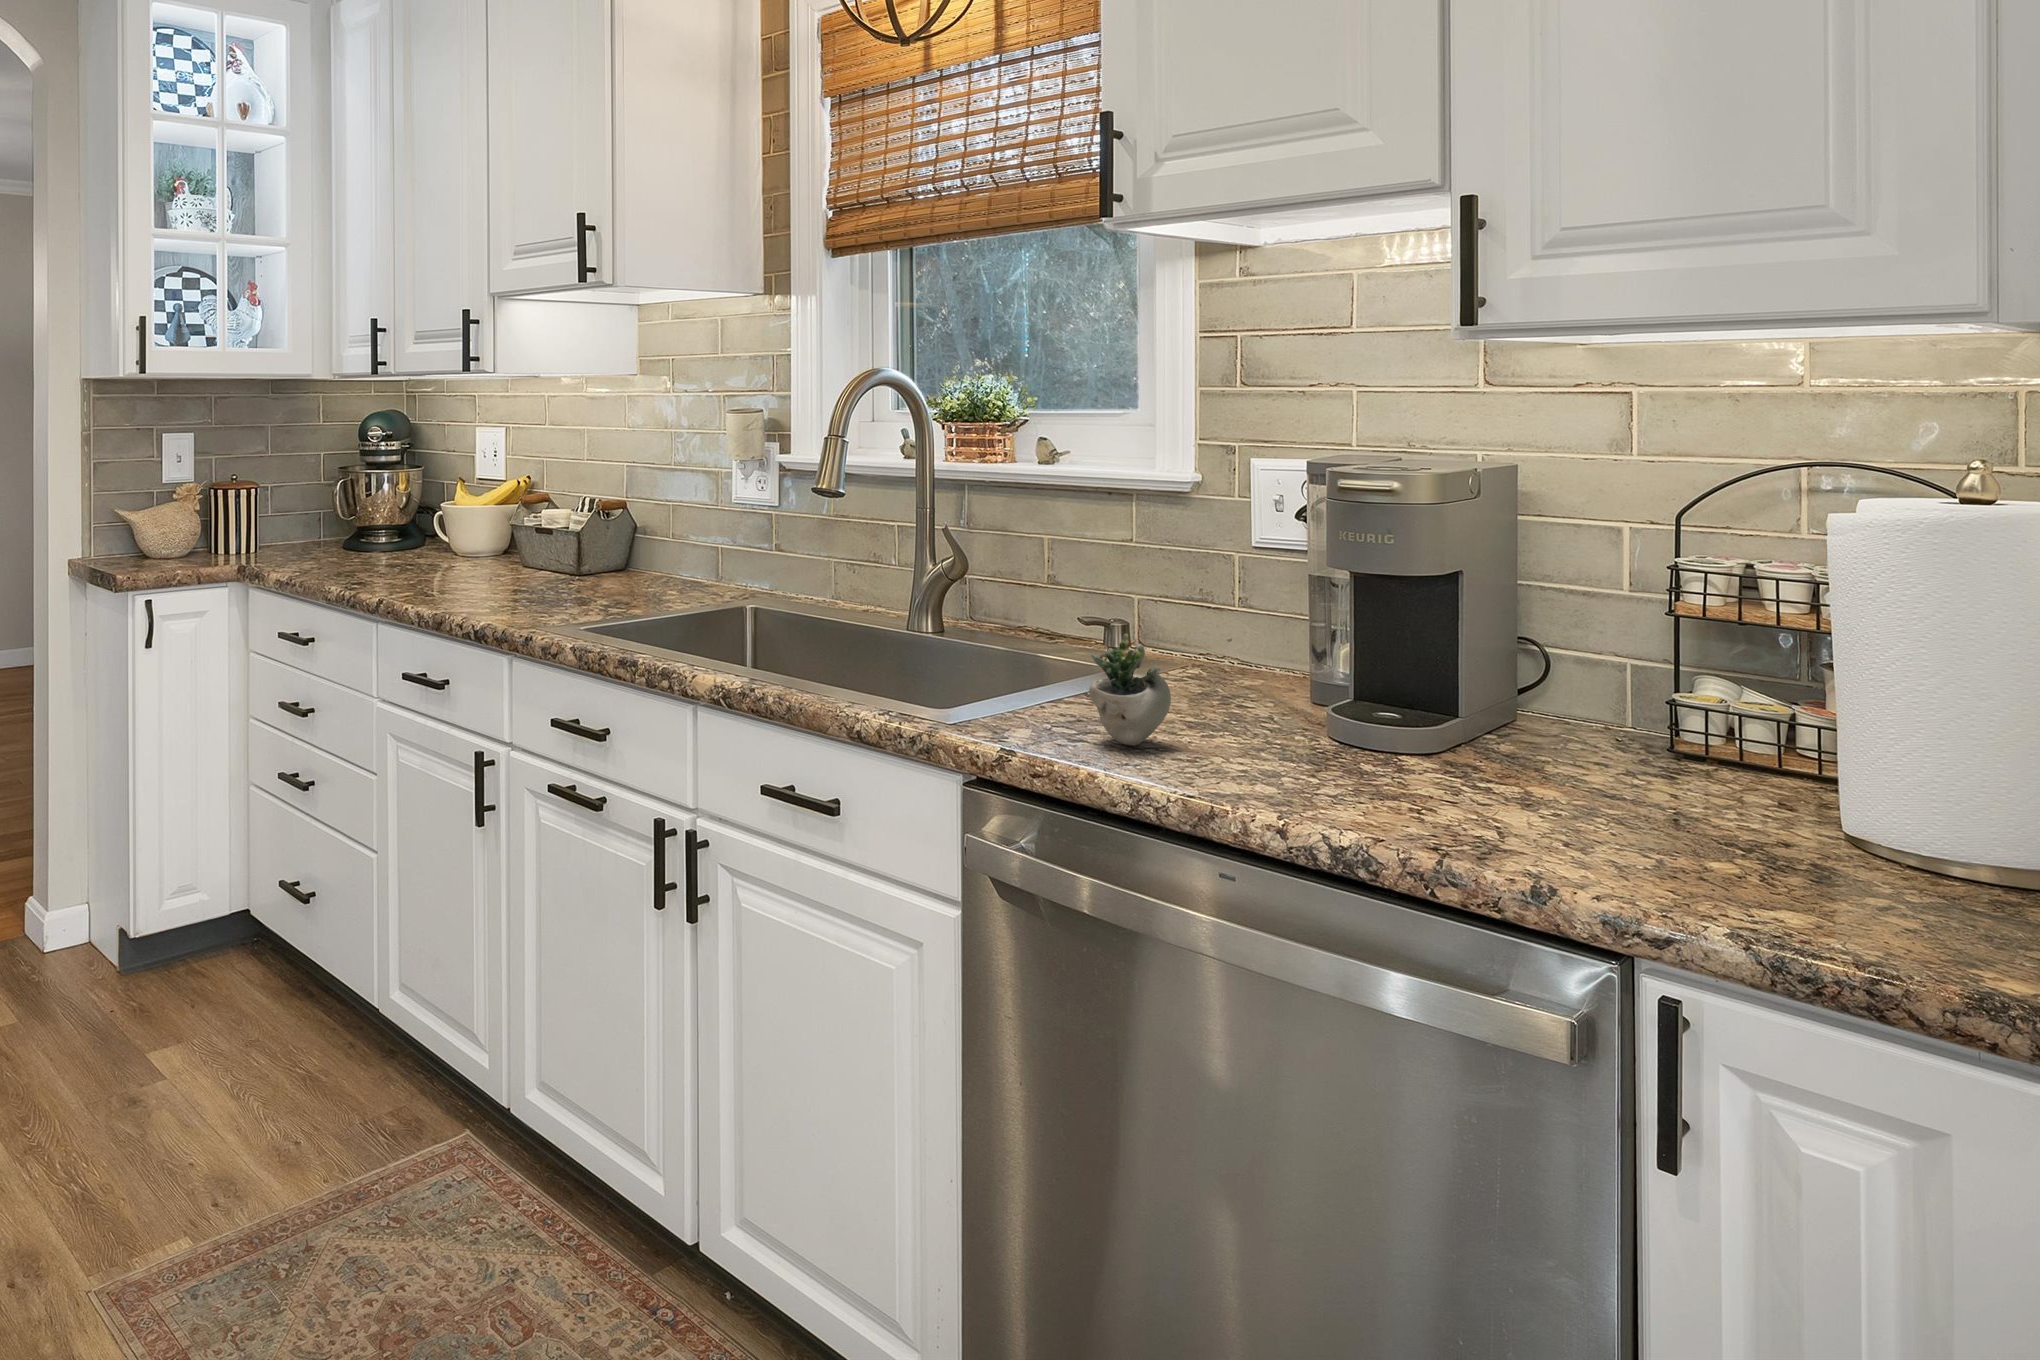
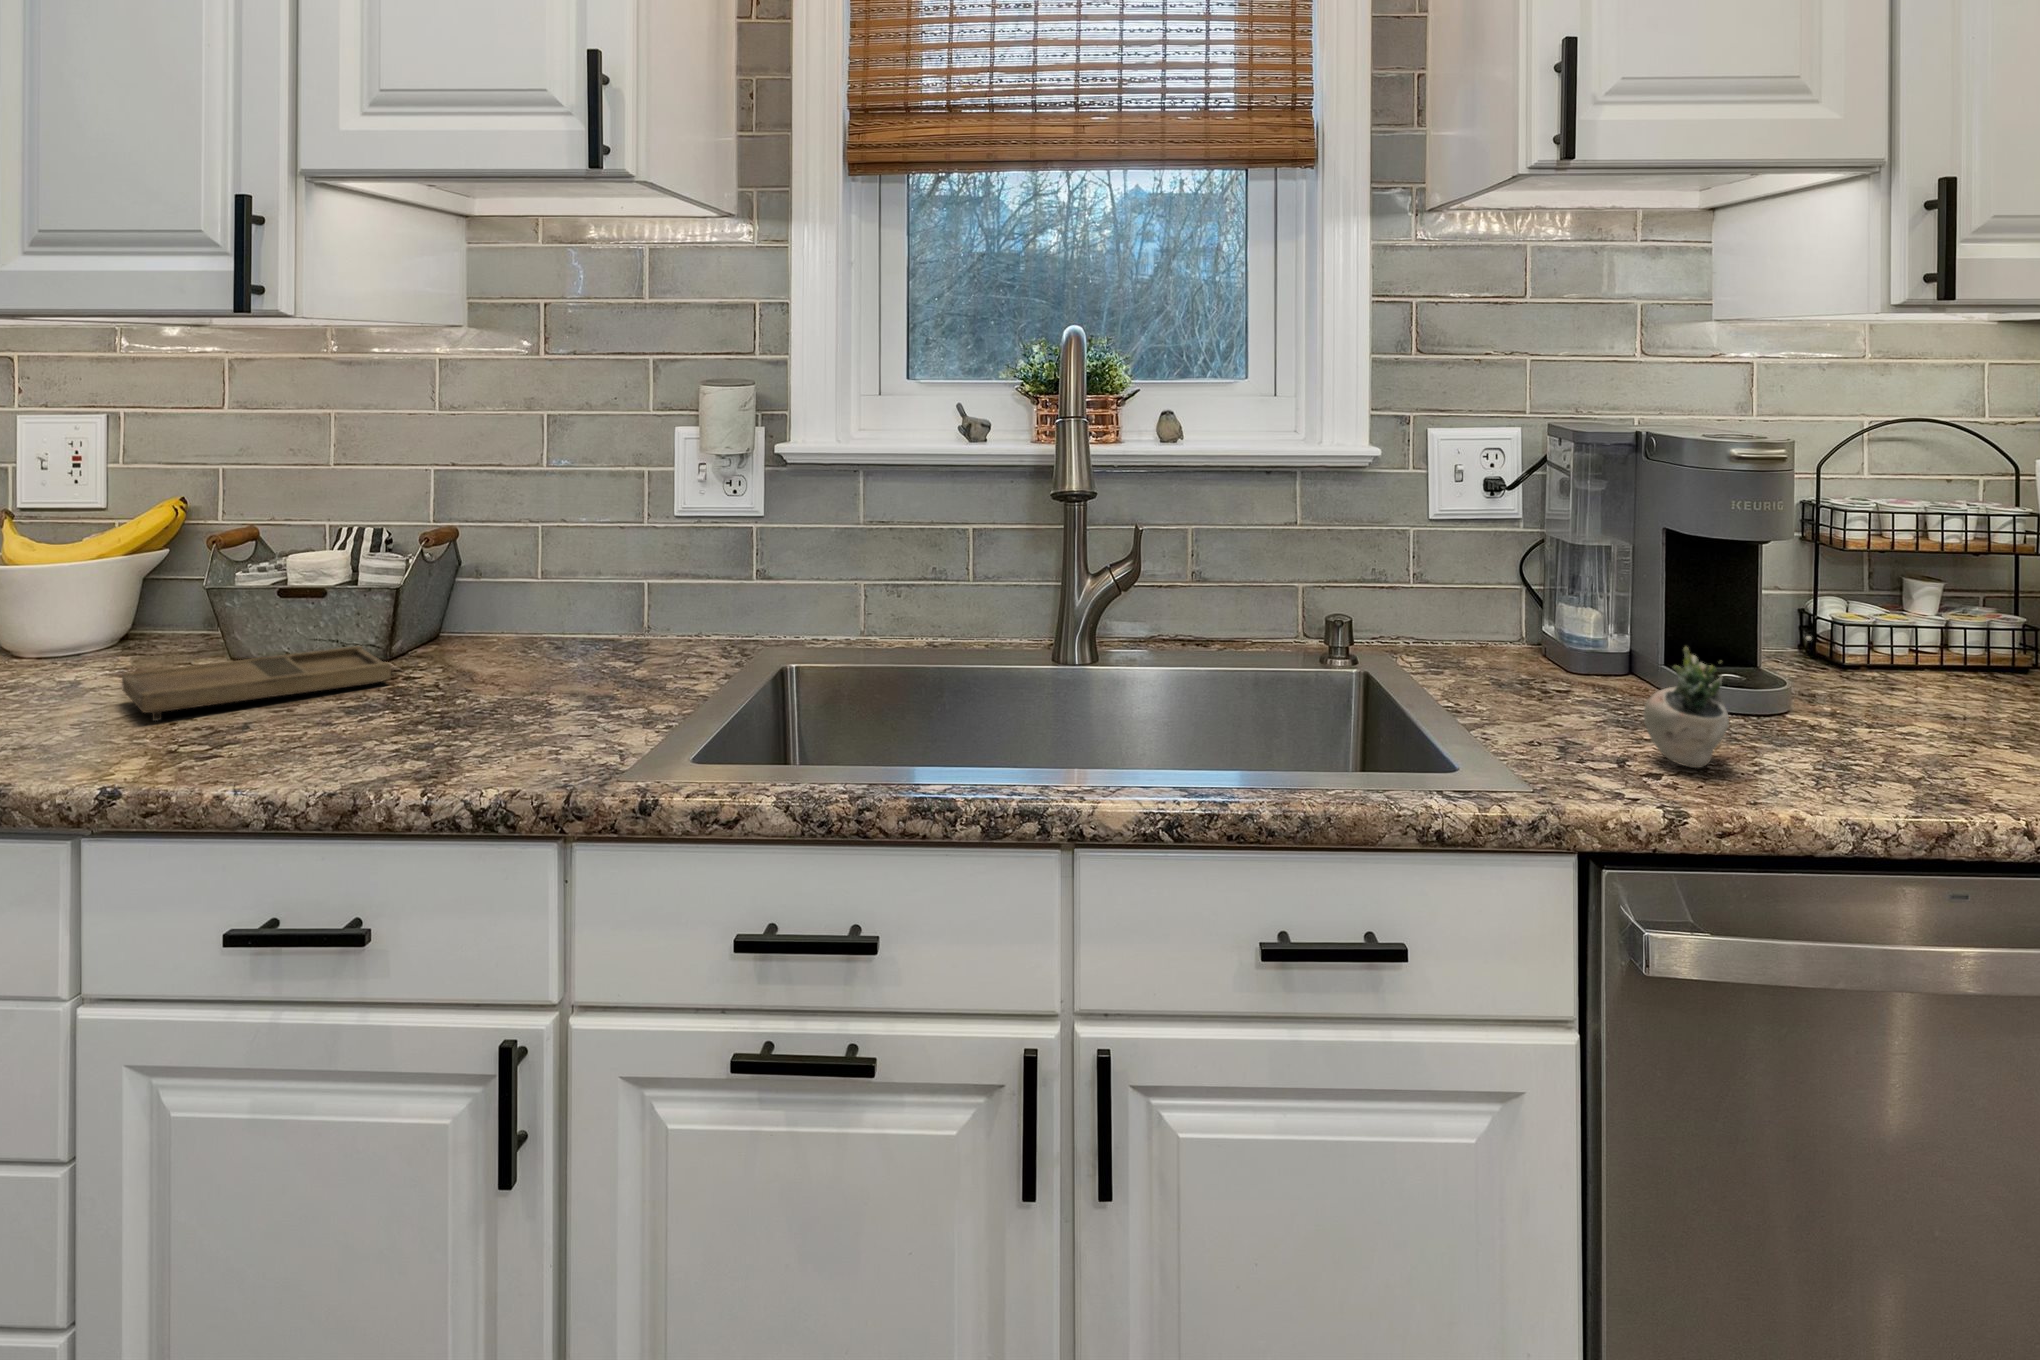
tray: none [420,560,558,585] -> present [122,646,391,721]

